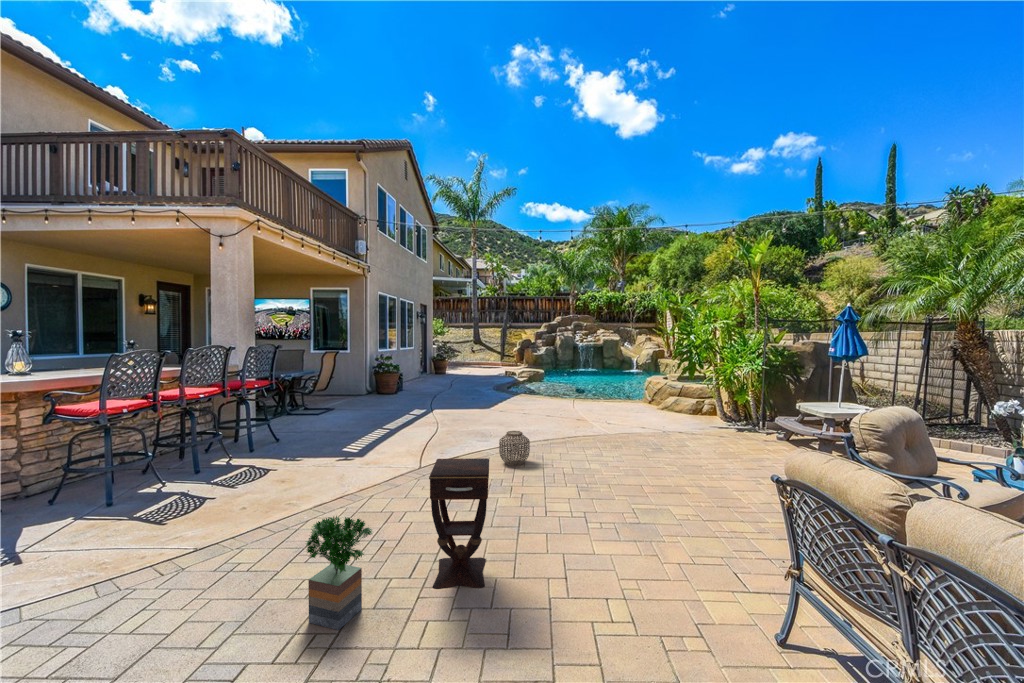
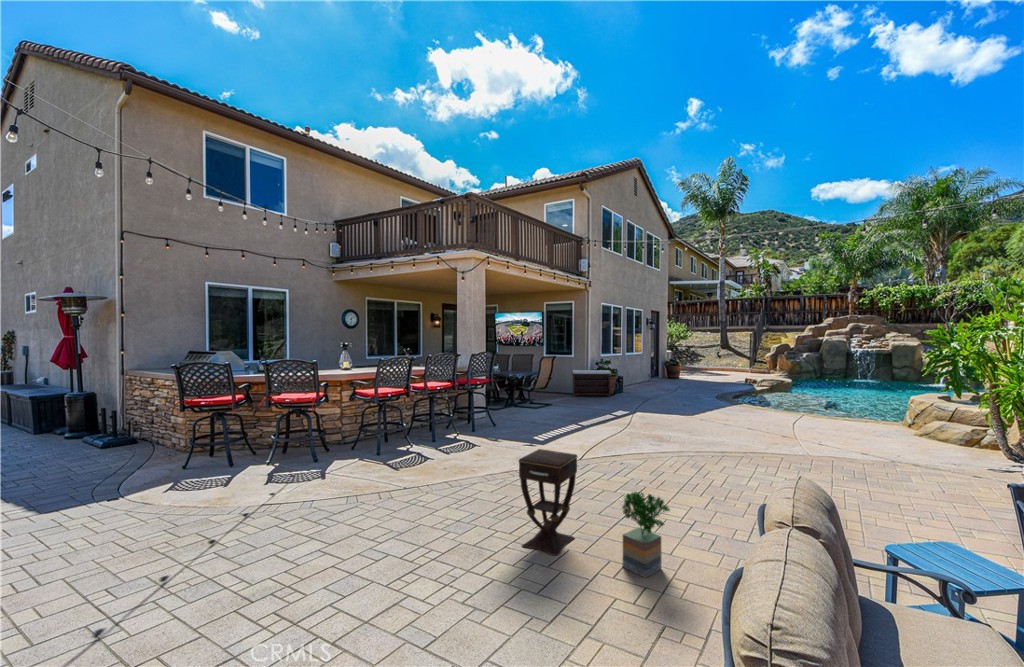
bench: none [349,366,396,398] -> present [572,370,611,397]
woven basket: present [499,431,530,466] -> none [653,439,684,473]
potted tree: present [306,516,372,630] -> present [622,492,670,578]

